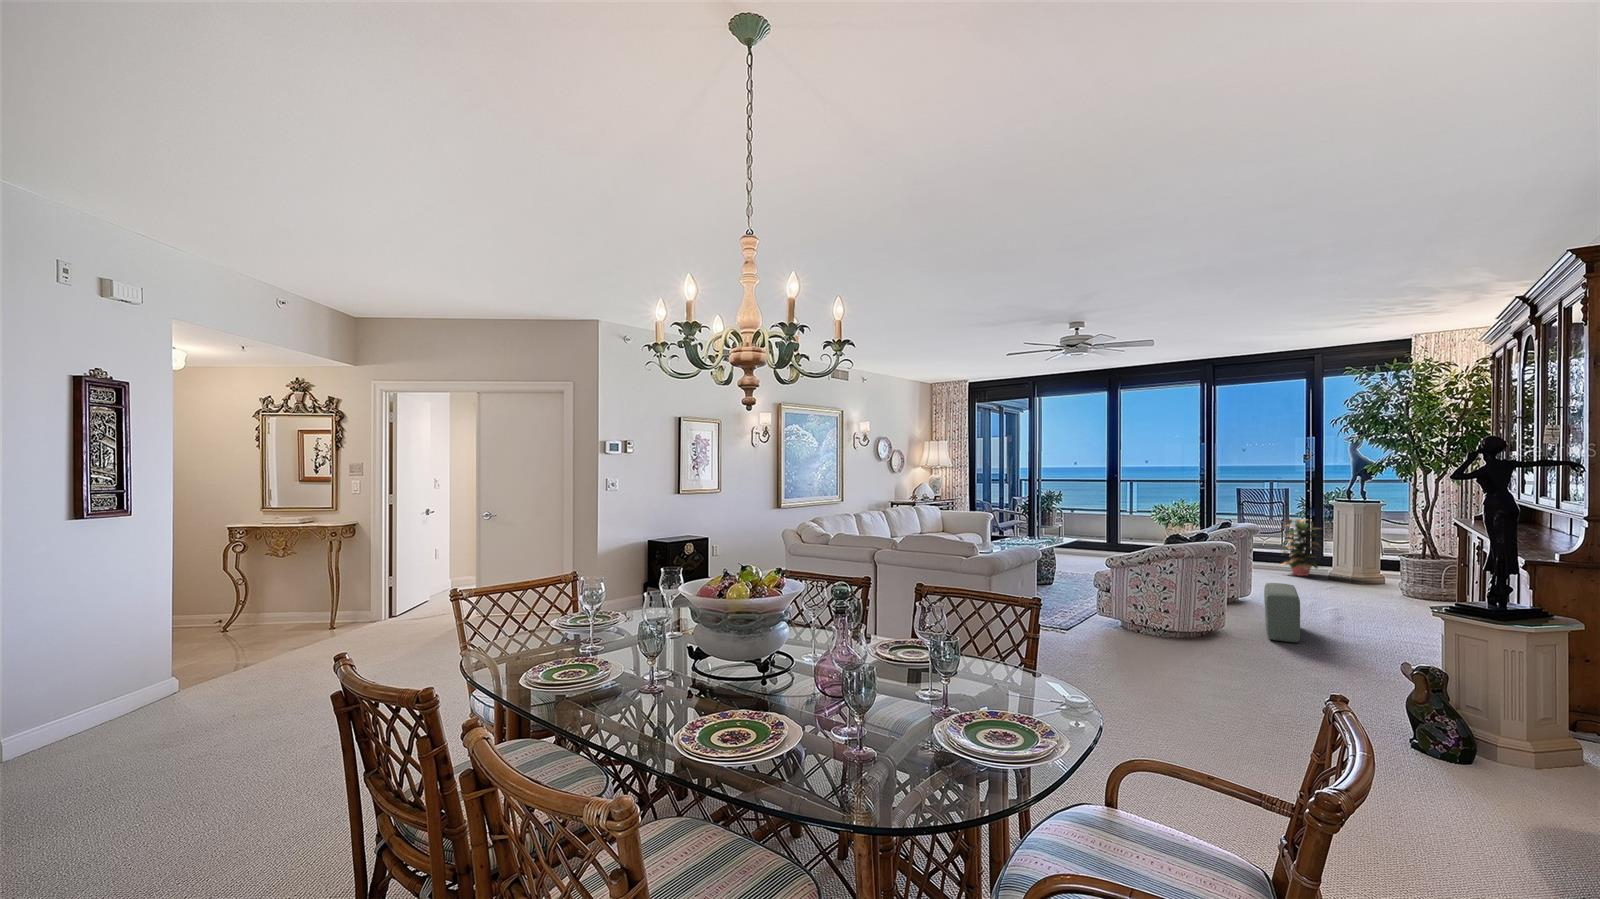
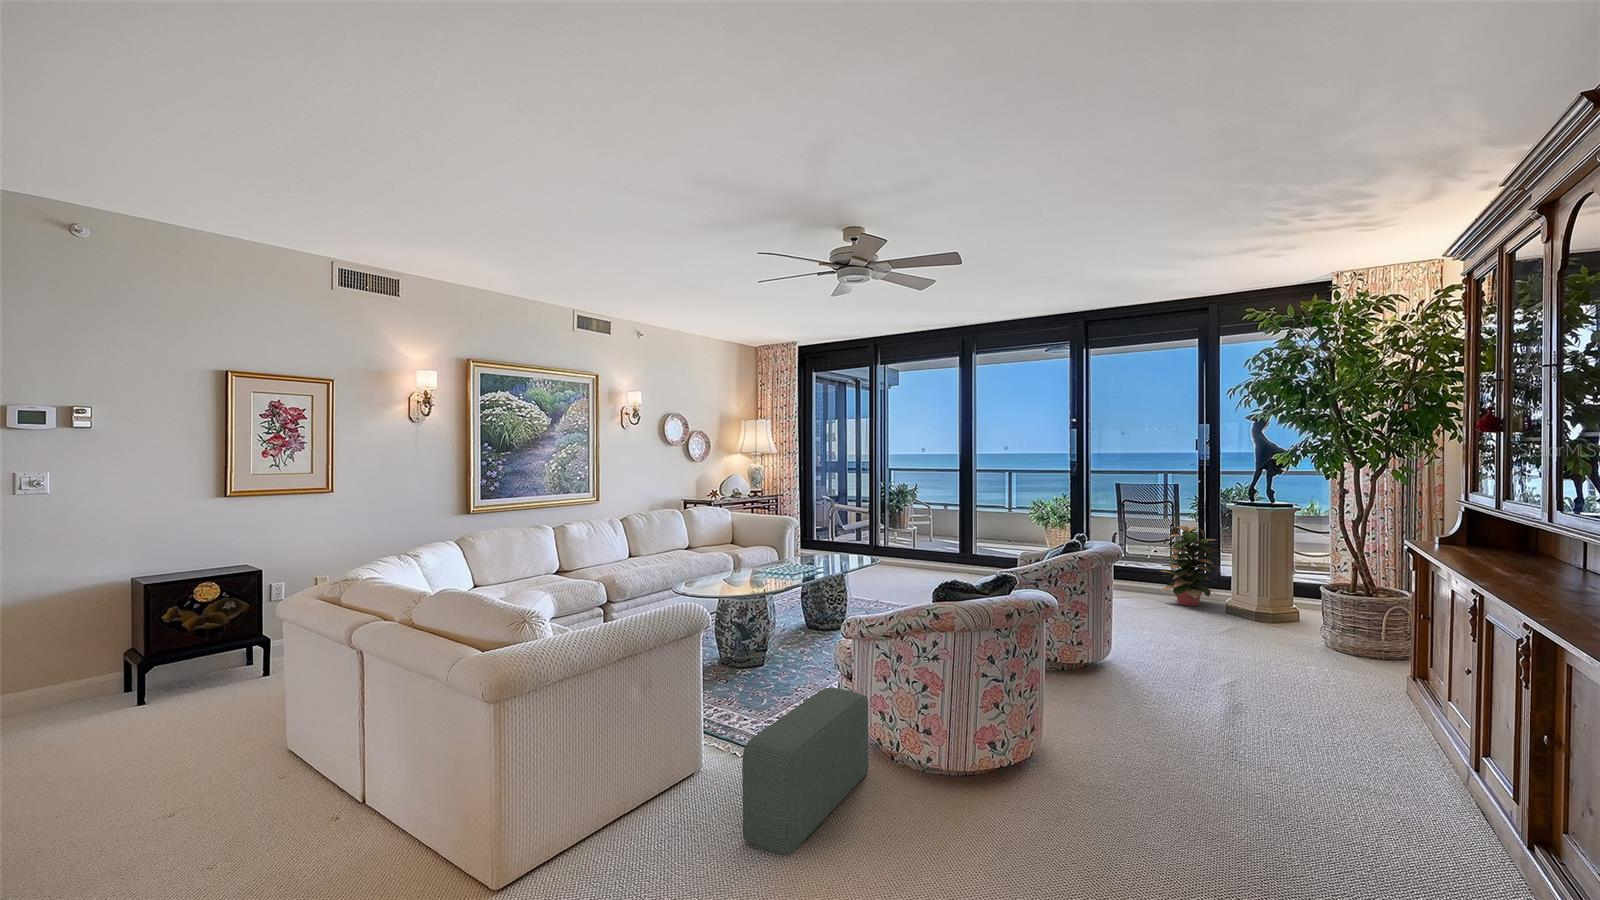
pouf: present [1264,583,1300,642] -> present [742,688,868,856]

